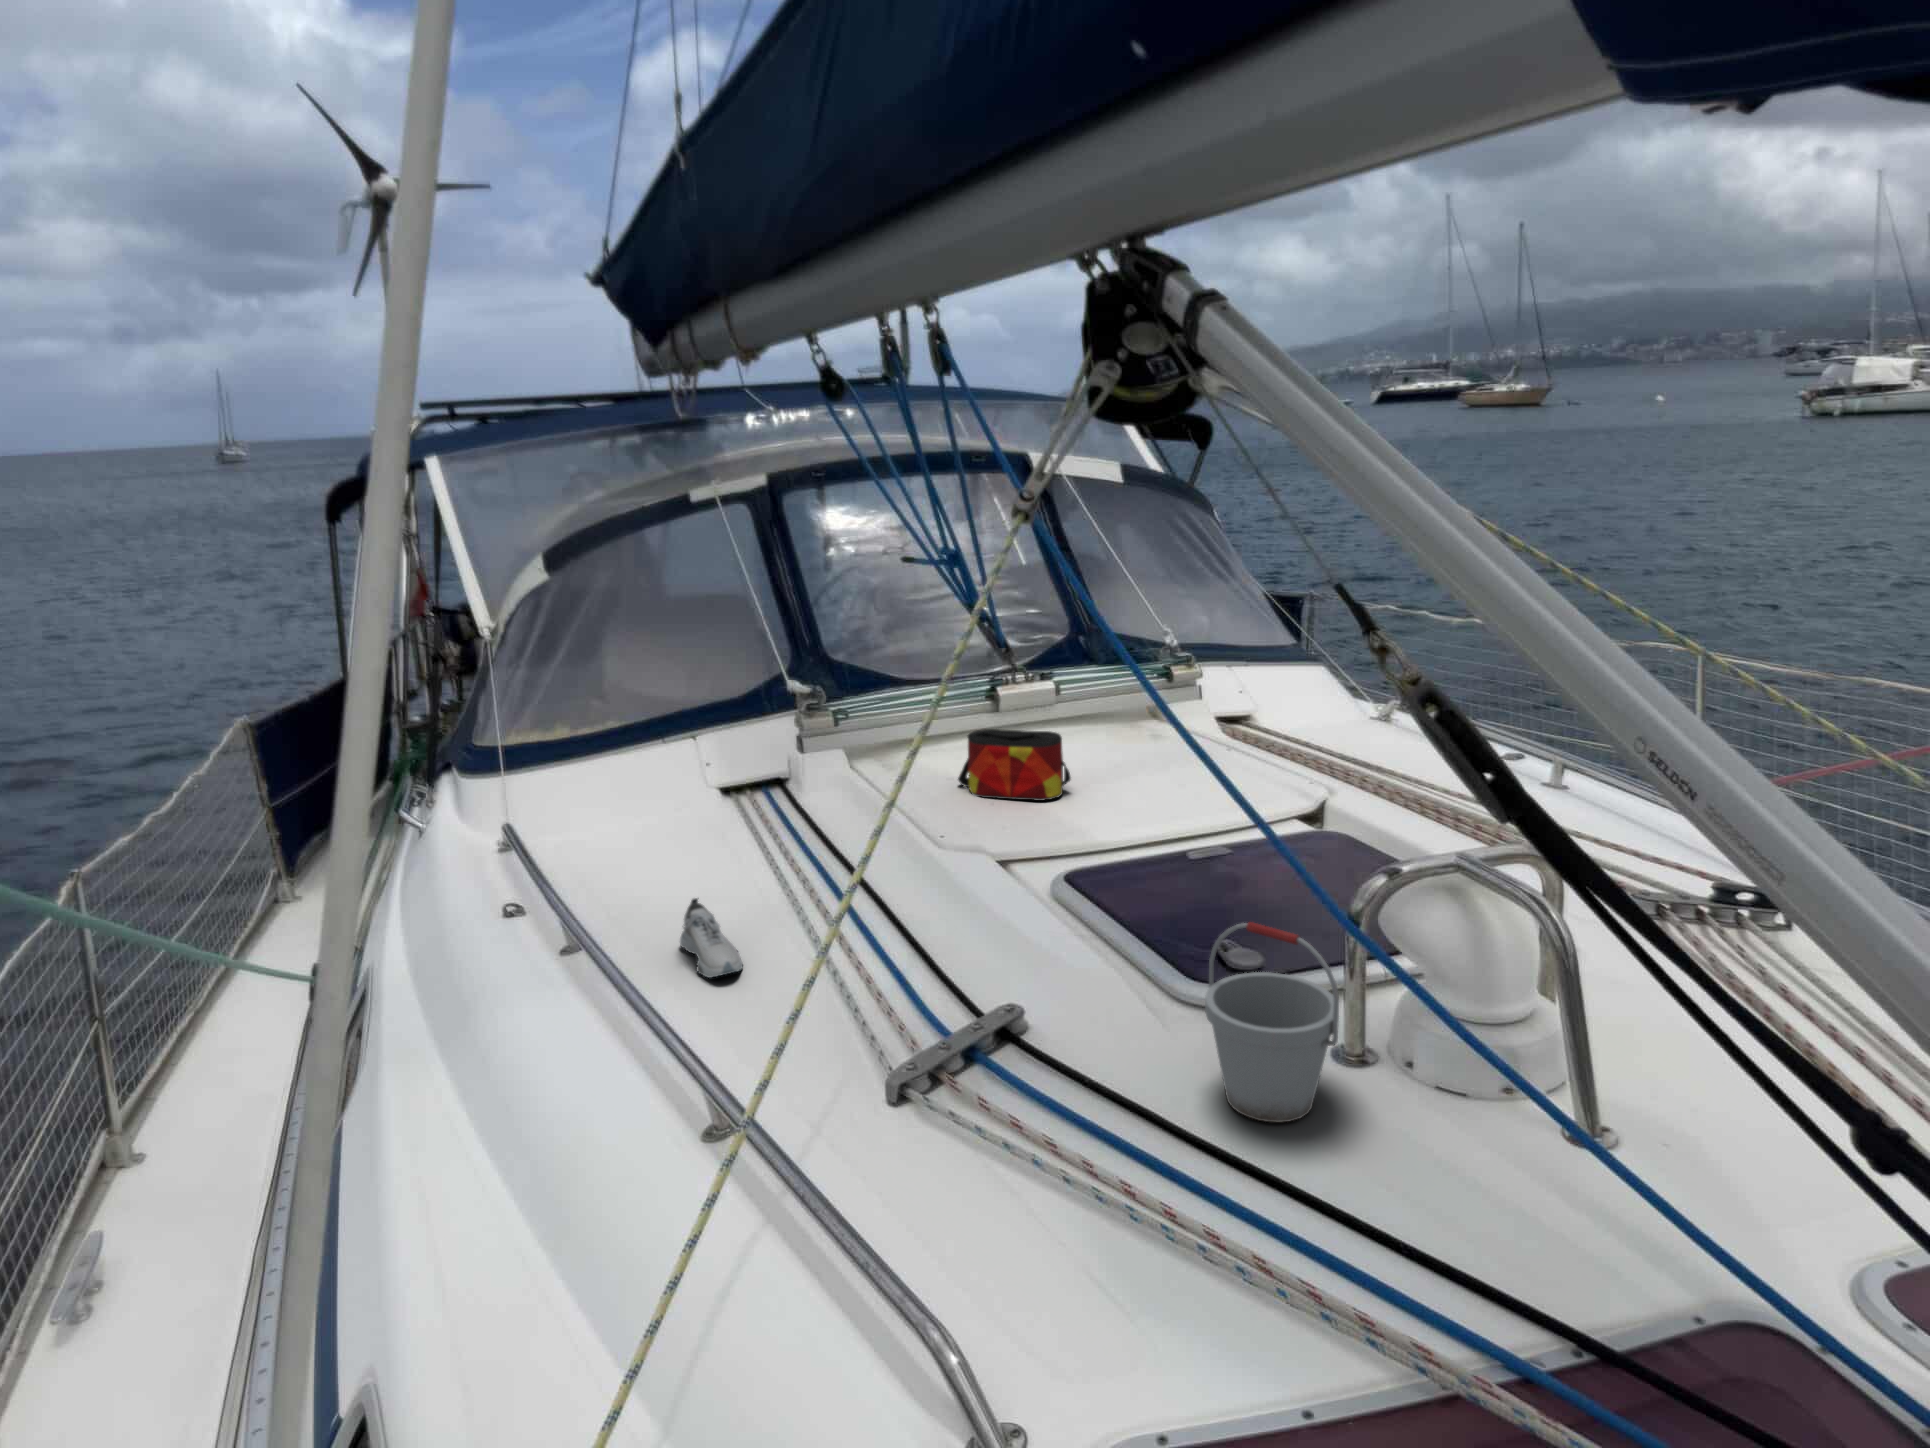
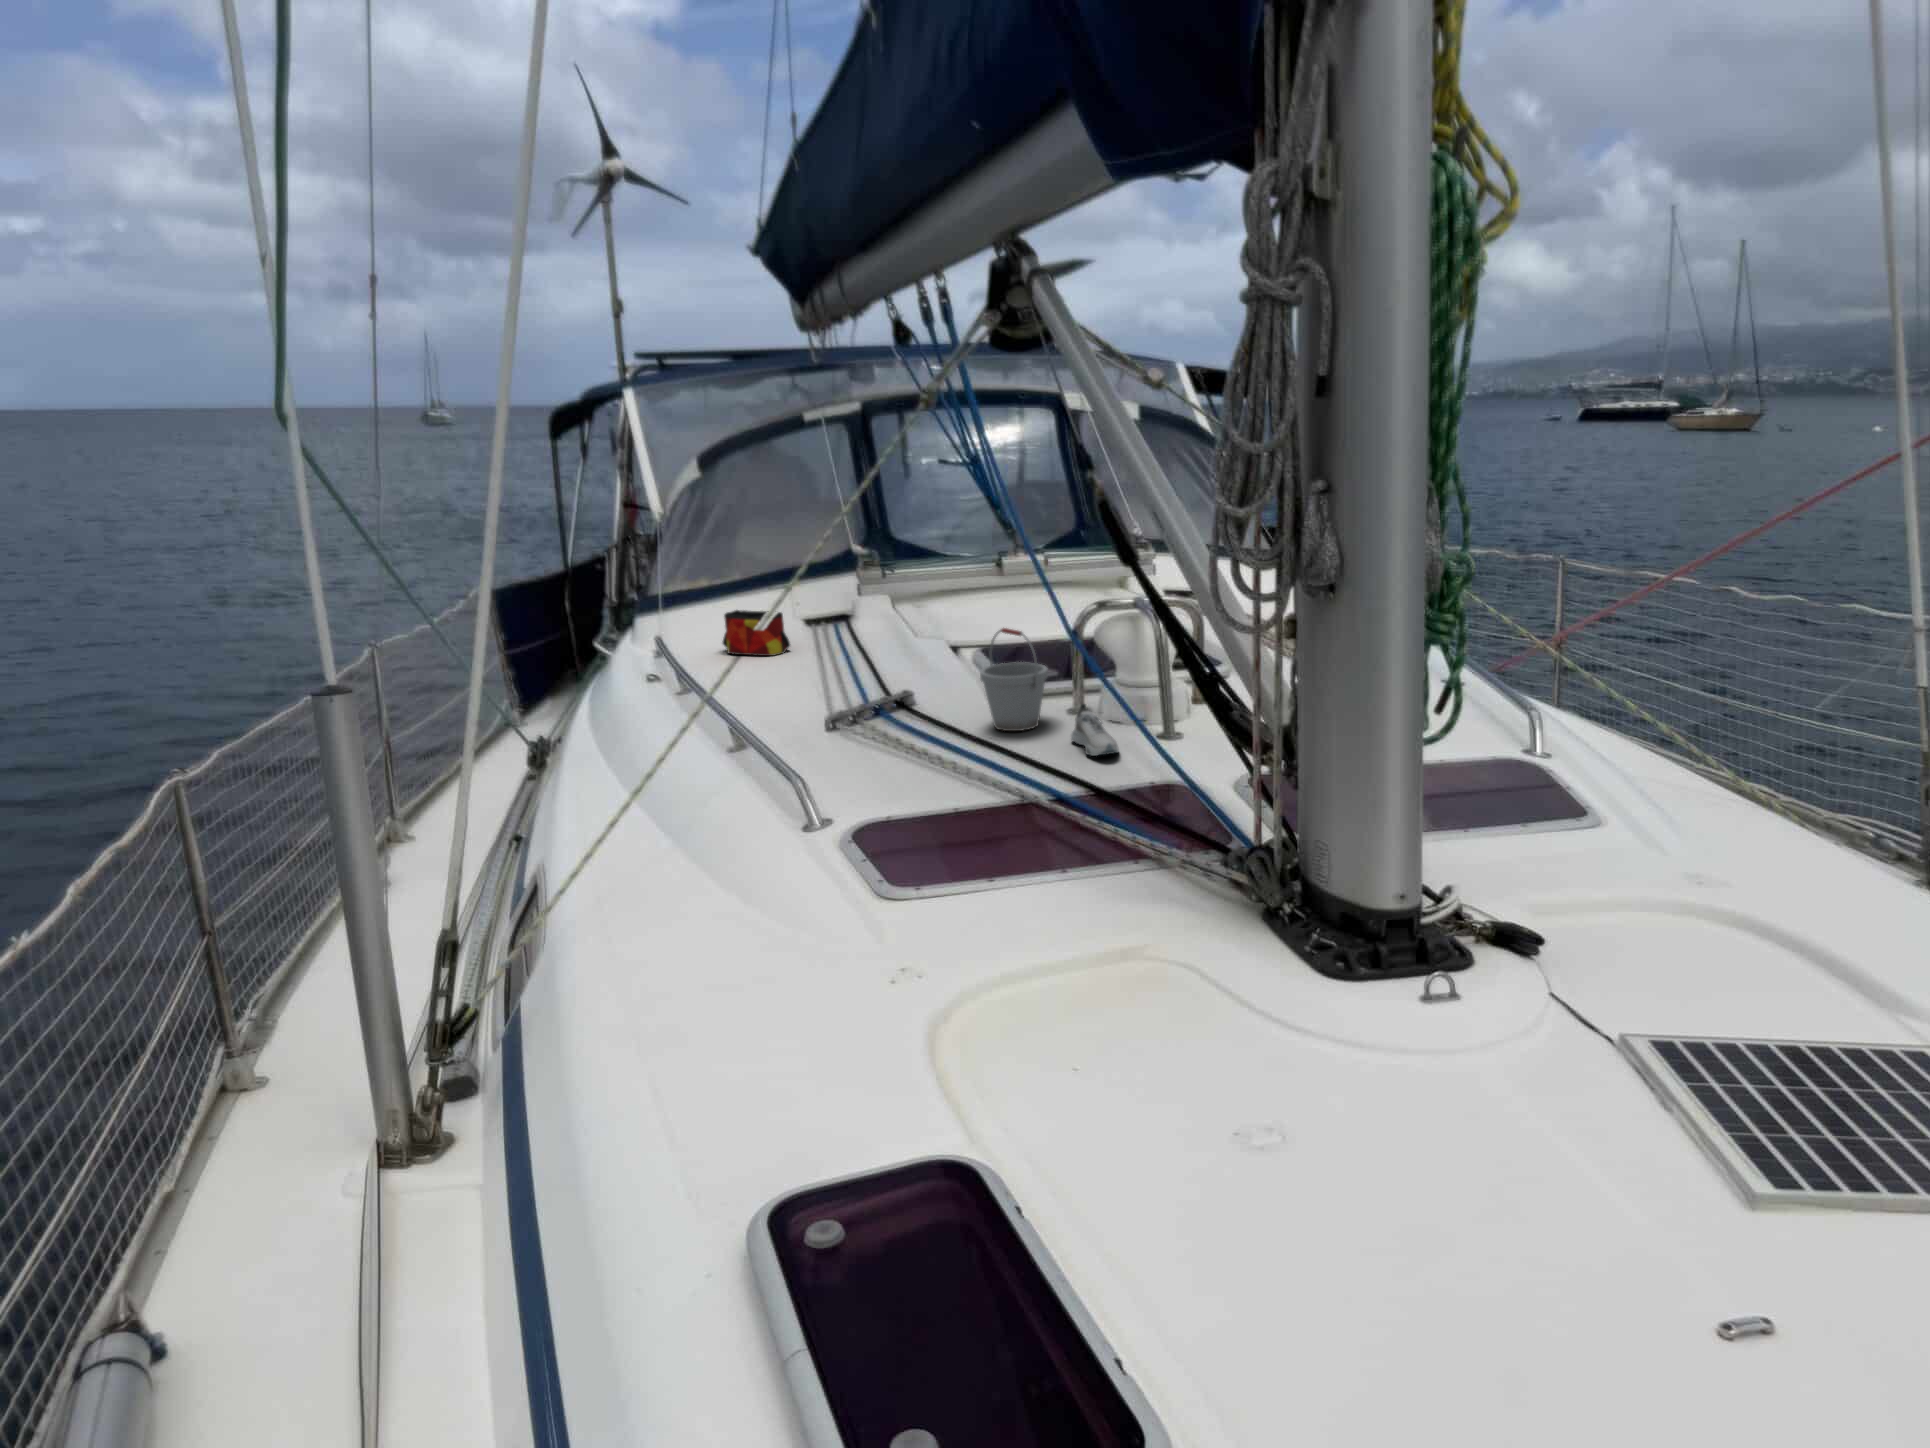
bag: present [958,729,1071,801] -> present [723,610,790,656]
shoe: present [680,898,743,978] -> present [1071,704,1119,756]

